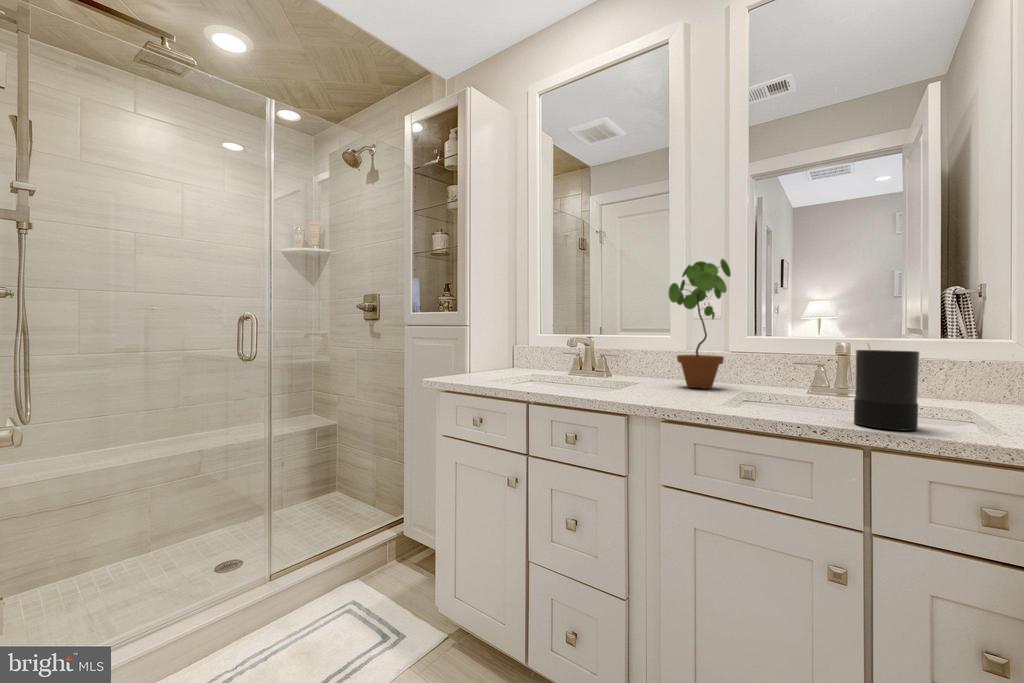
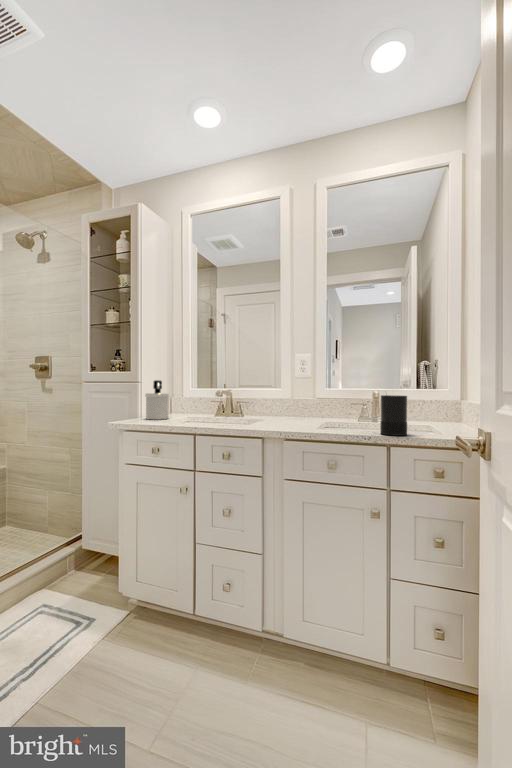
potted plant: present [668,259,731,388] -> none [281,341,317,421]
soap dispenser: none [474,324,506,378] -> present [145,380,170,420]

